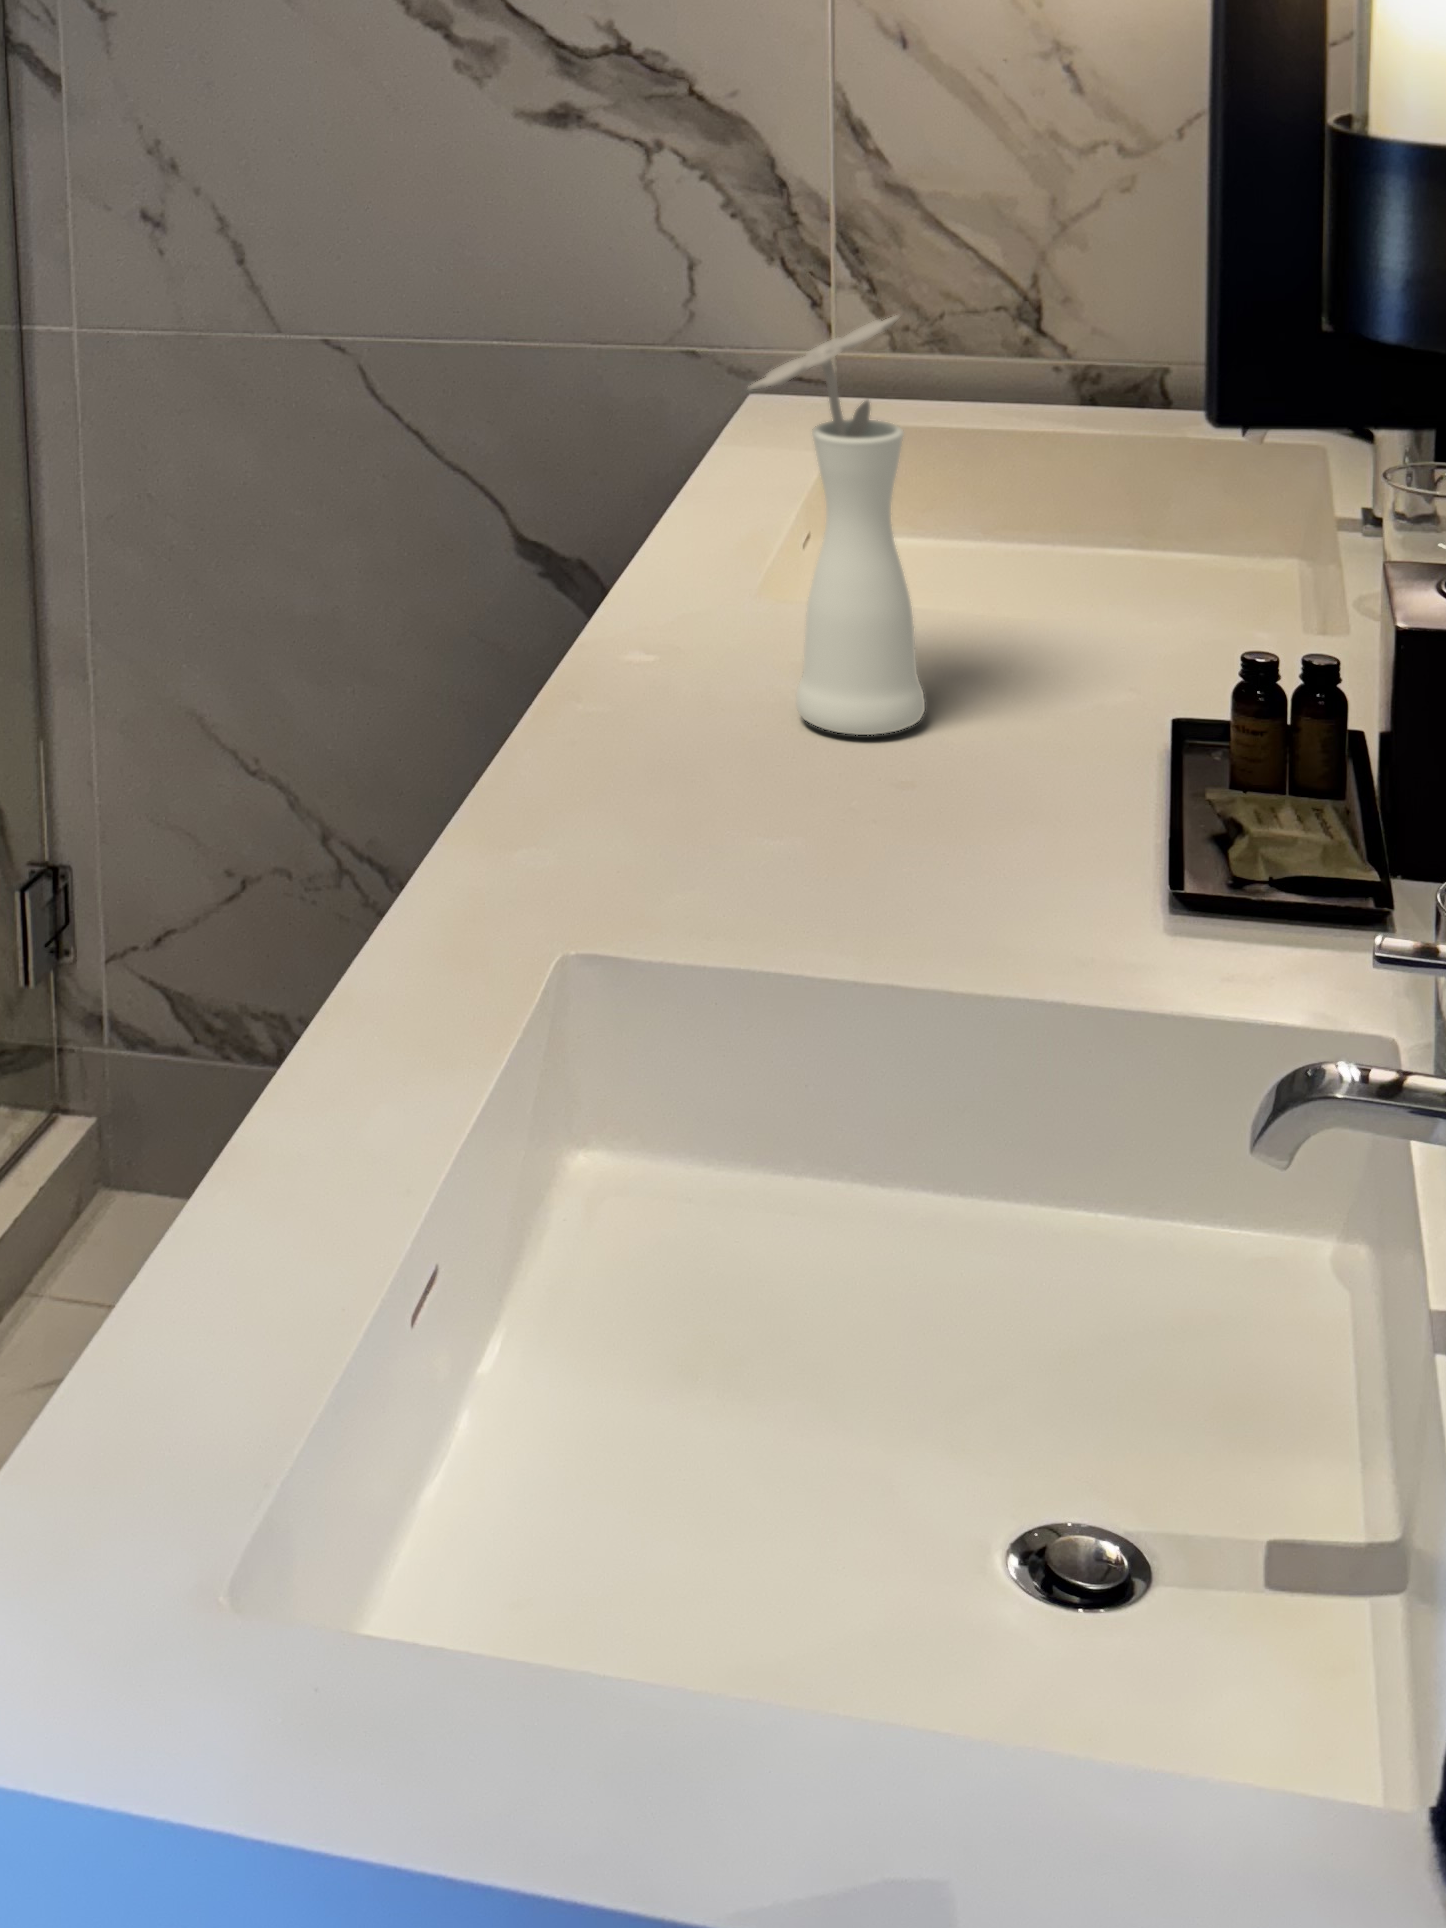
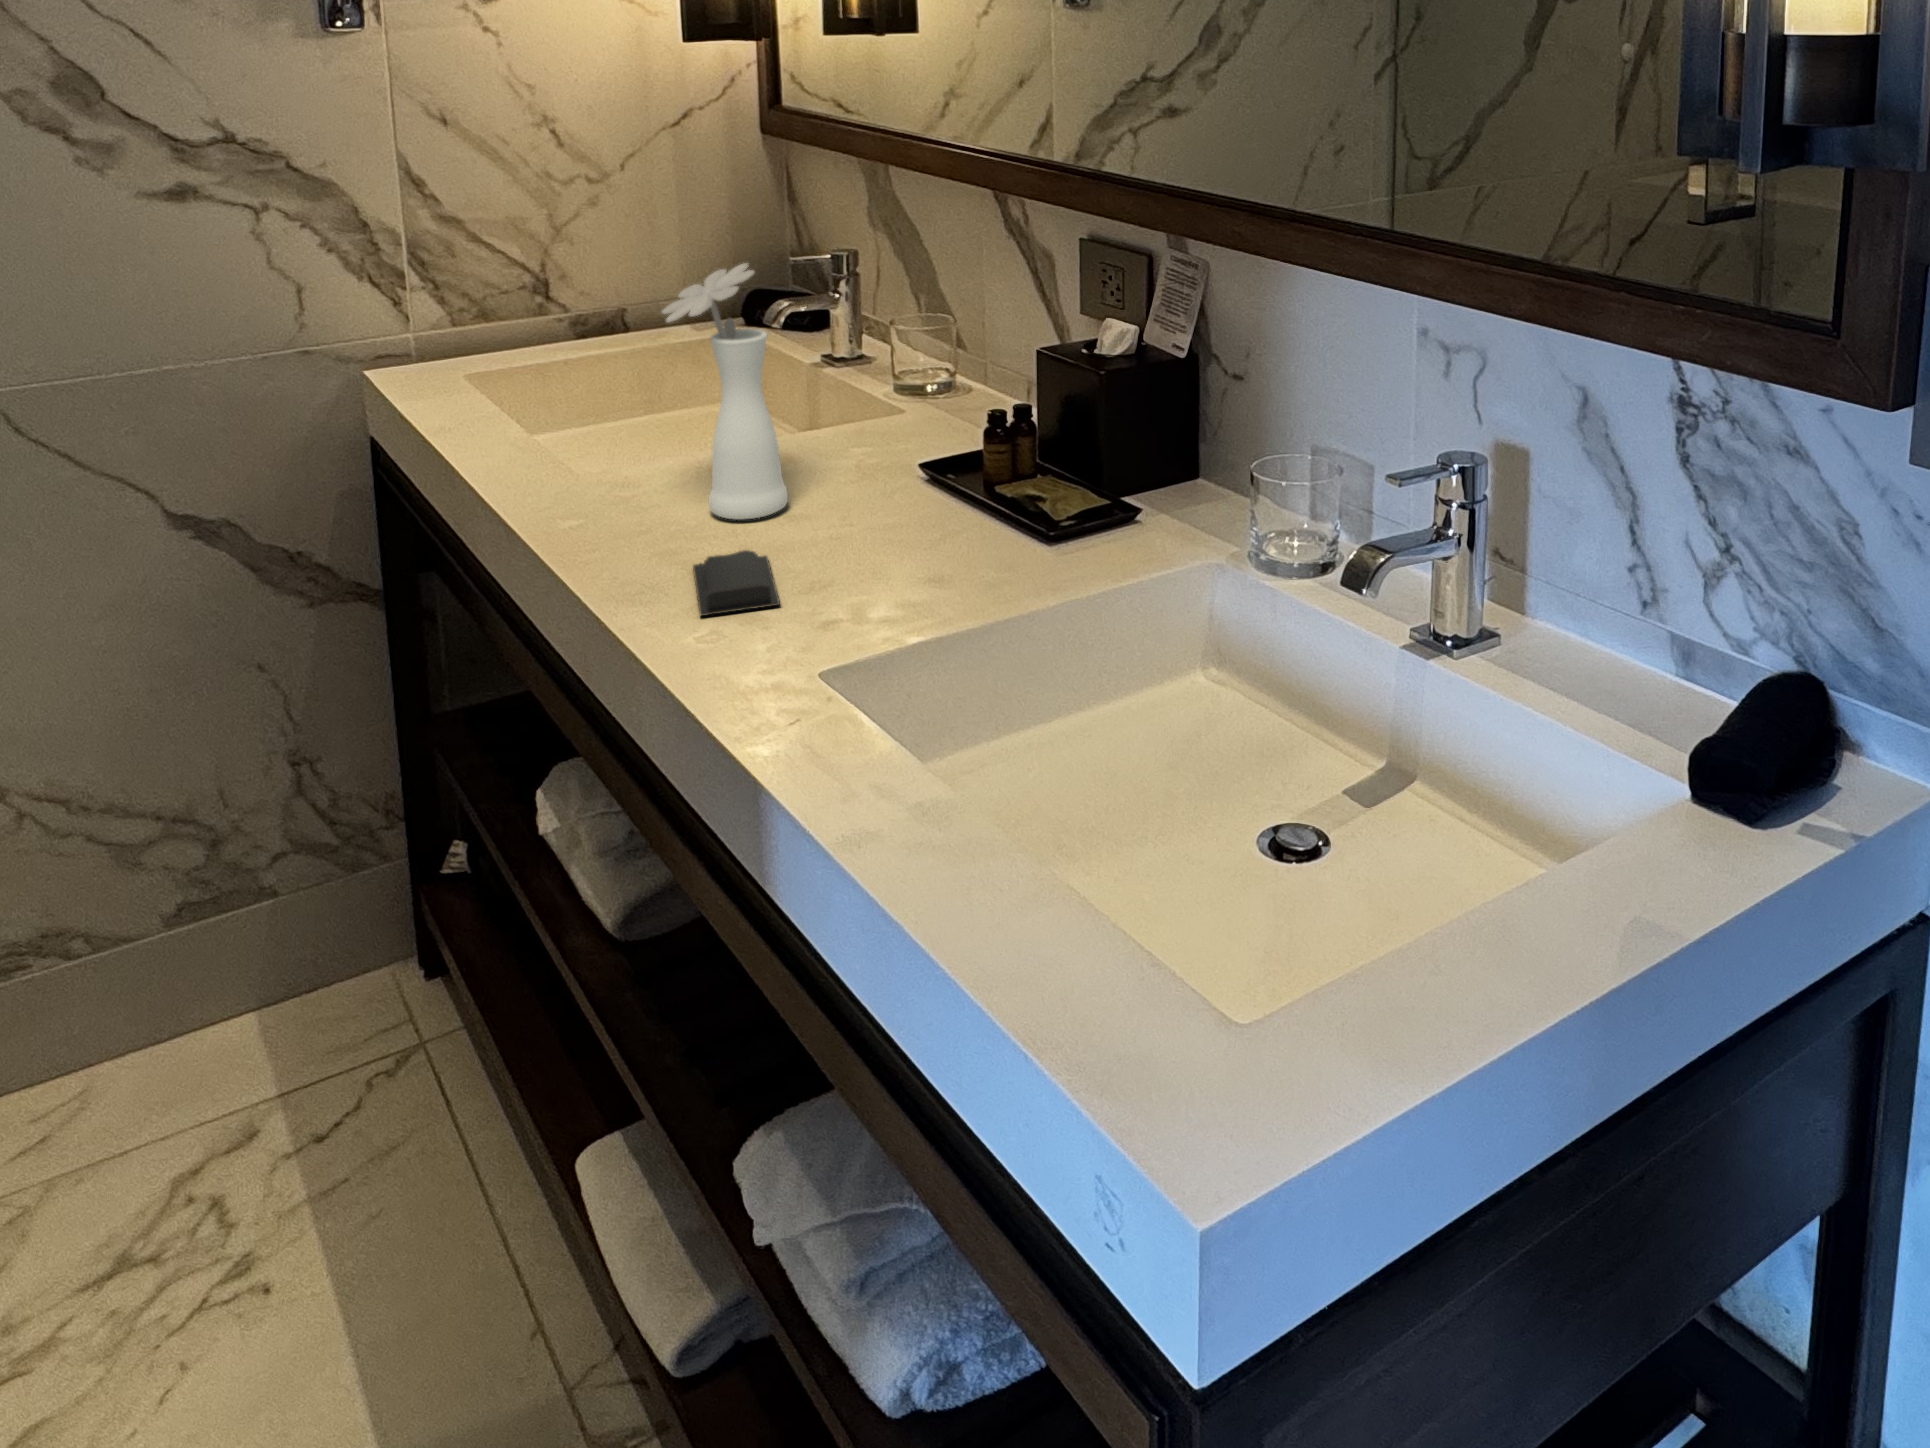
soap bar: none [561,763,768,864] -> present [693,550,780,616]

